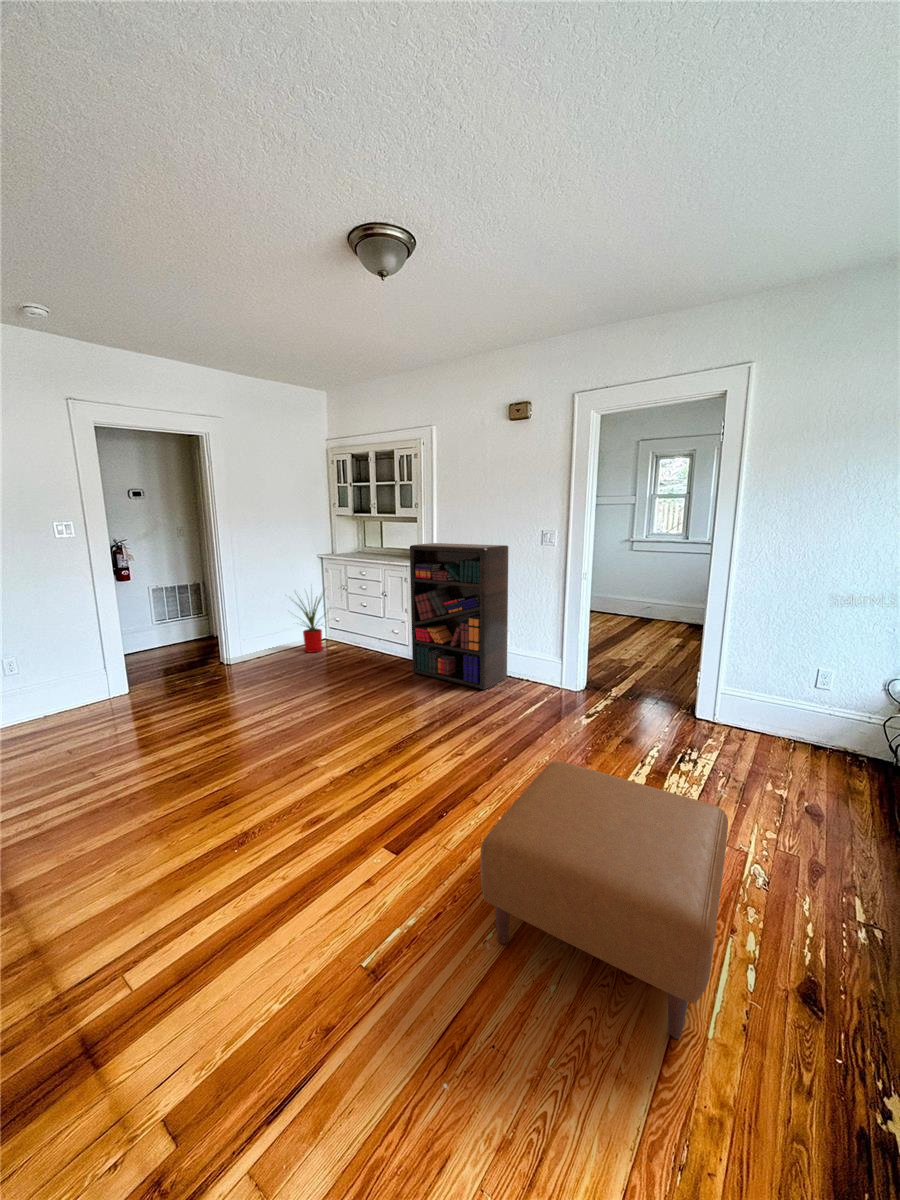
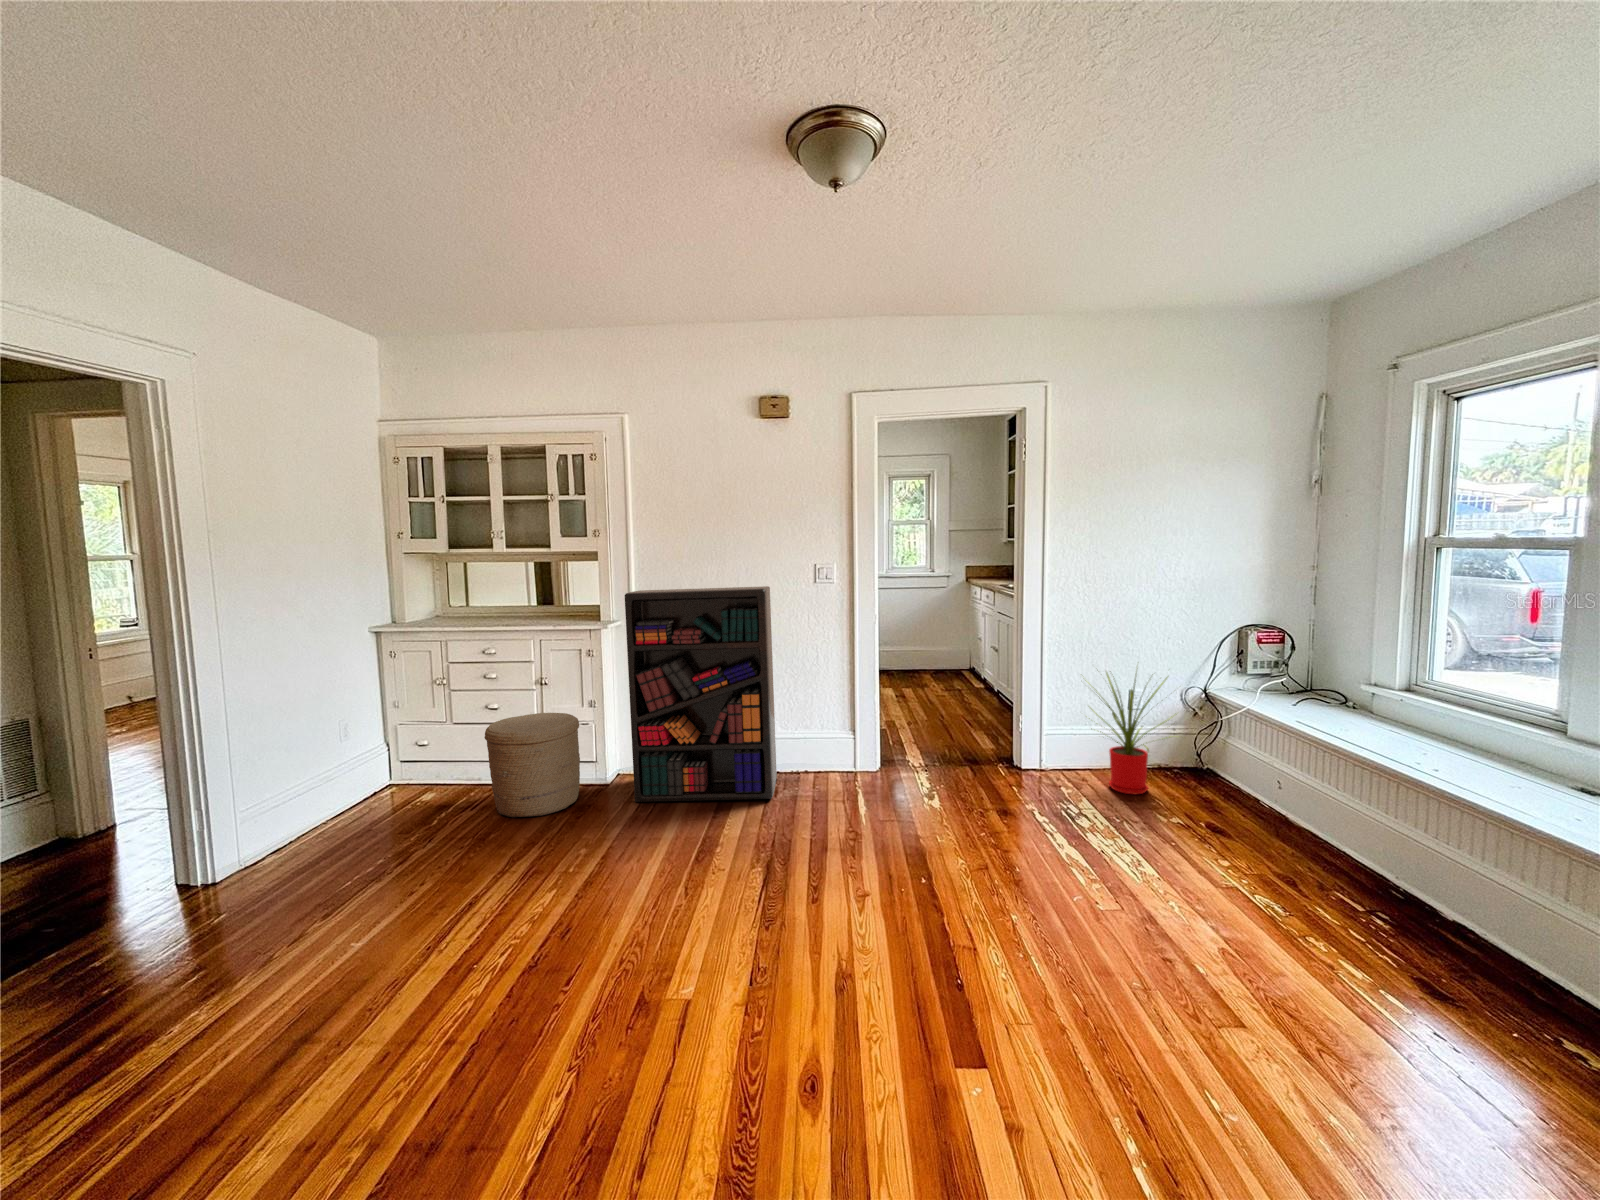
house plant: present [299,597,323,653] -> present [1100,673,1167,794]
woven basket: none [344,612,395,668] -> present [484,713,580,817]
ottoman: present [481,761,728,1039] -> none [1092,830,1506,1104]

